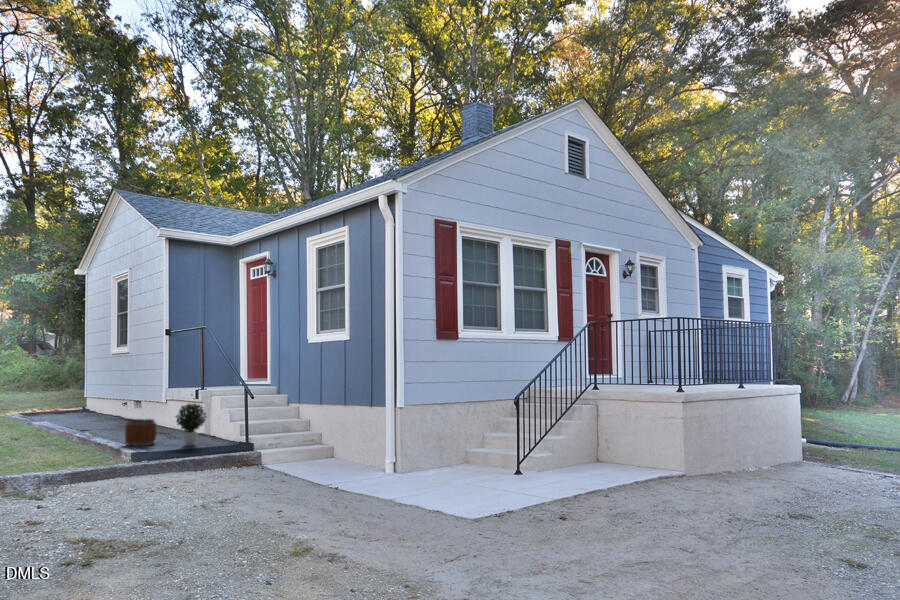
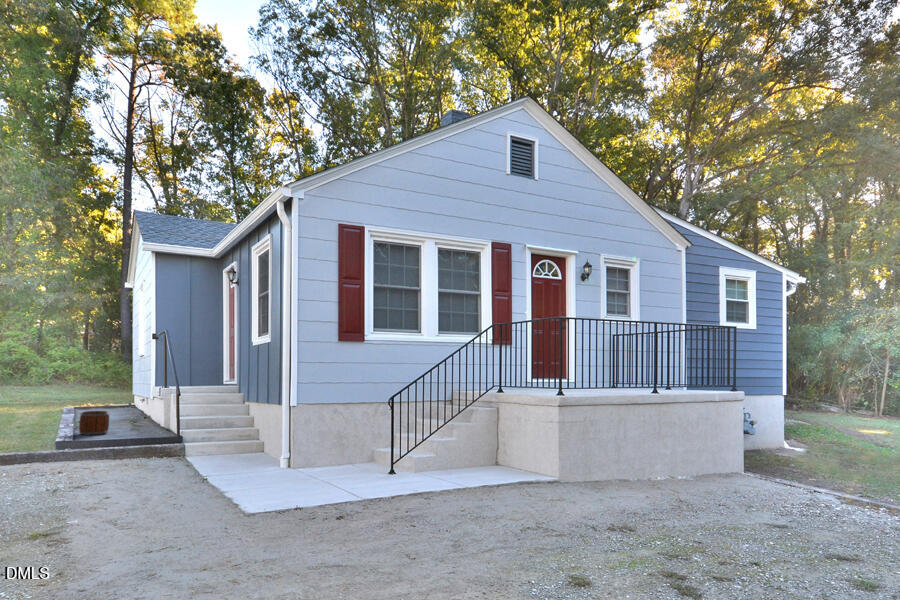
potted plant: present [176,404,206,446] -> none [117,397,148,437]

